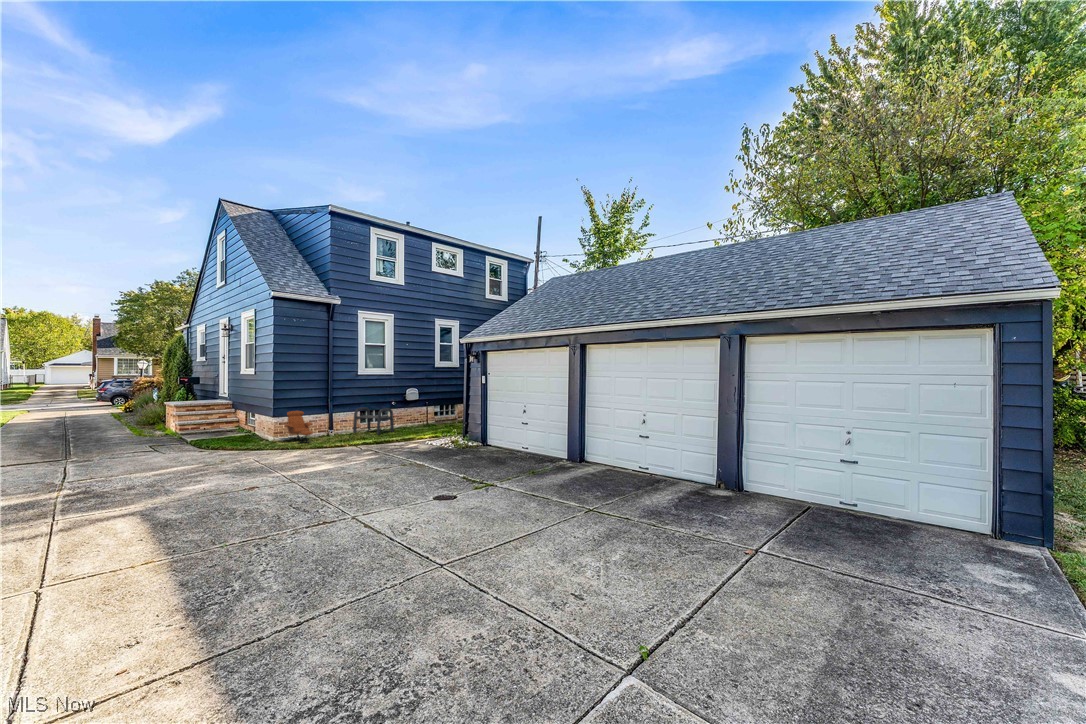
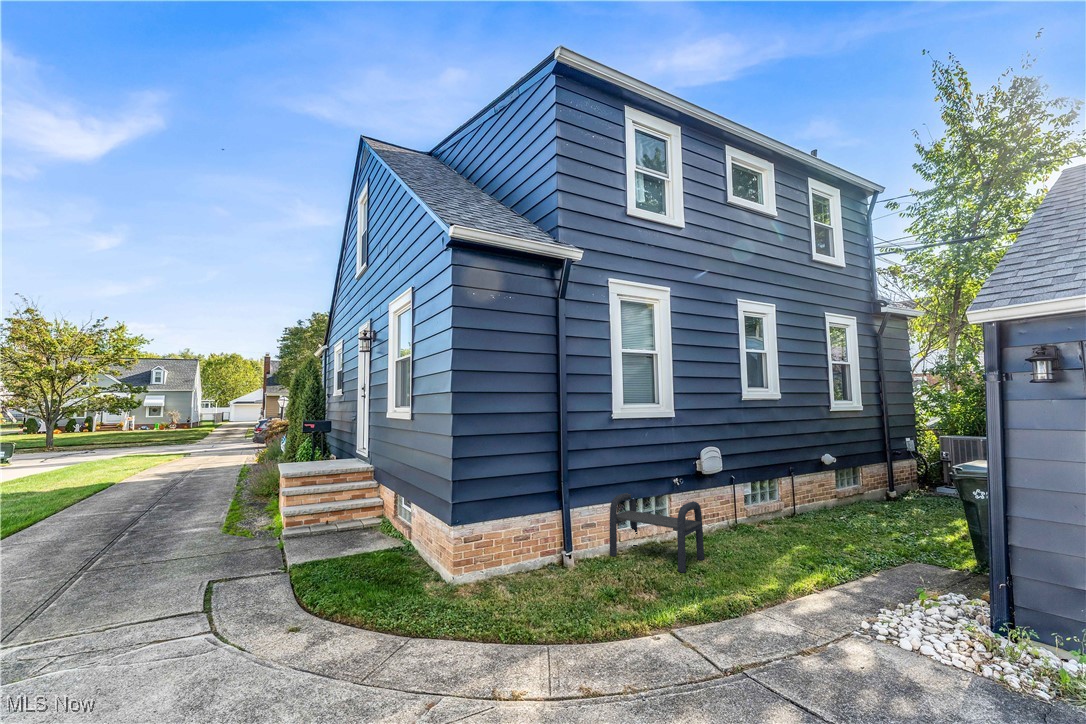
lounge chair: present [285,411,313,442] -> none [477,508,552,616]

